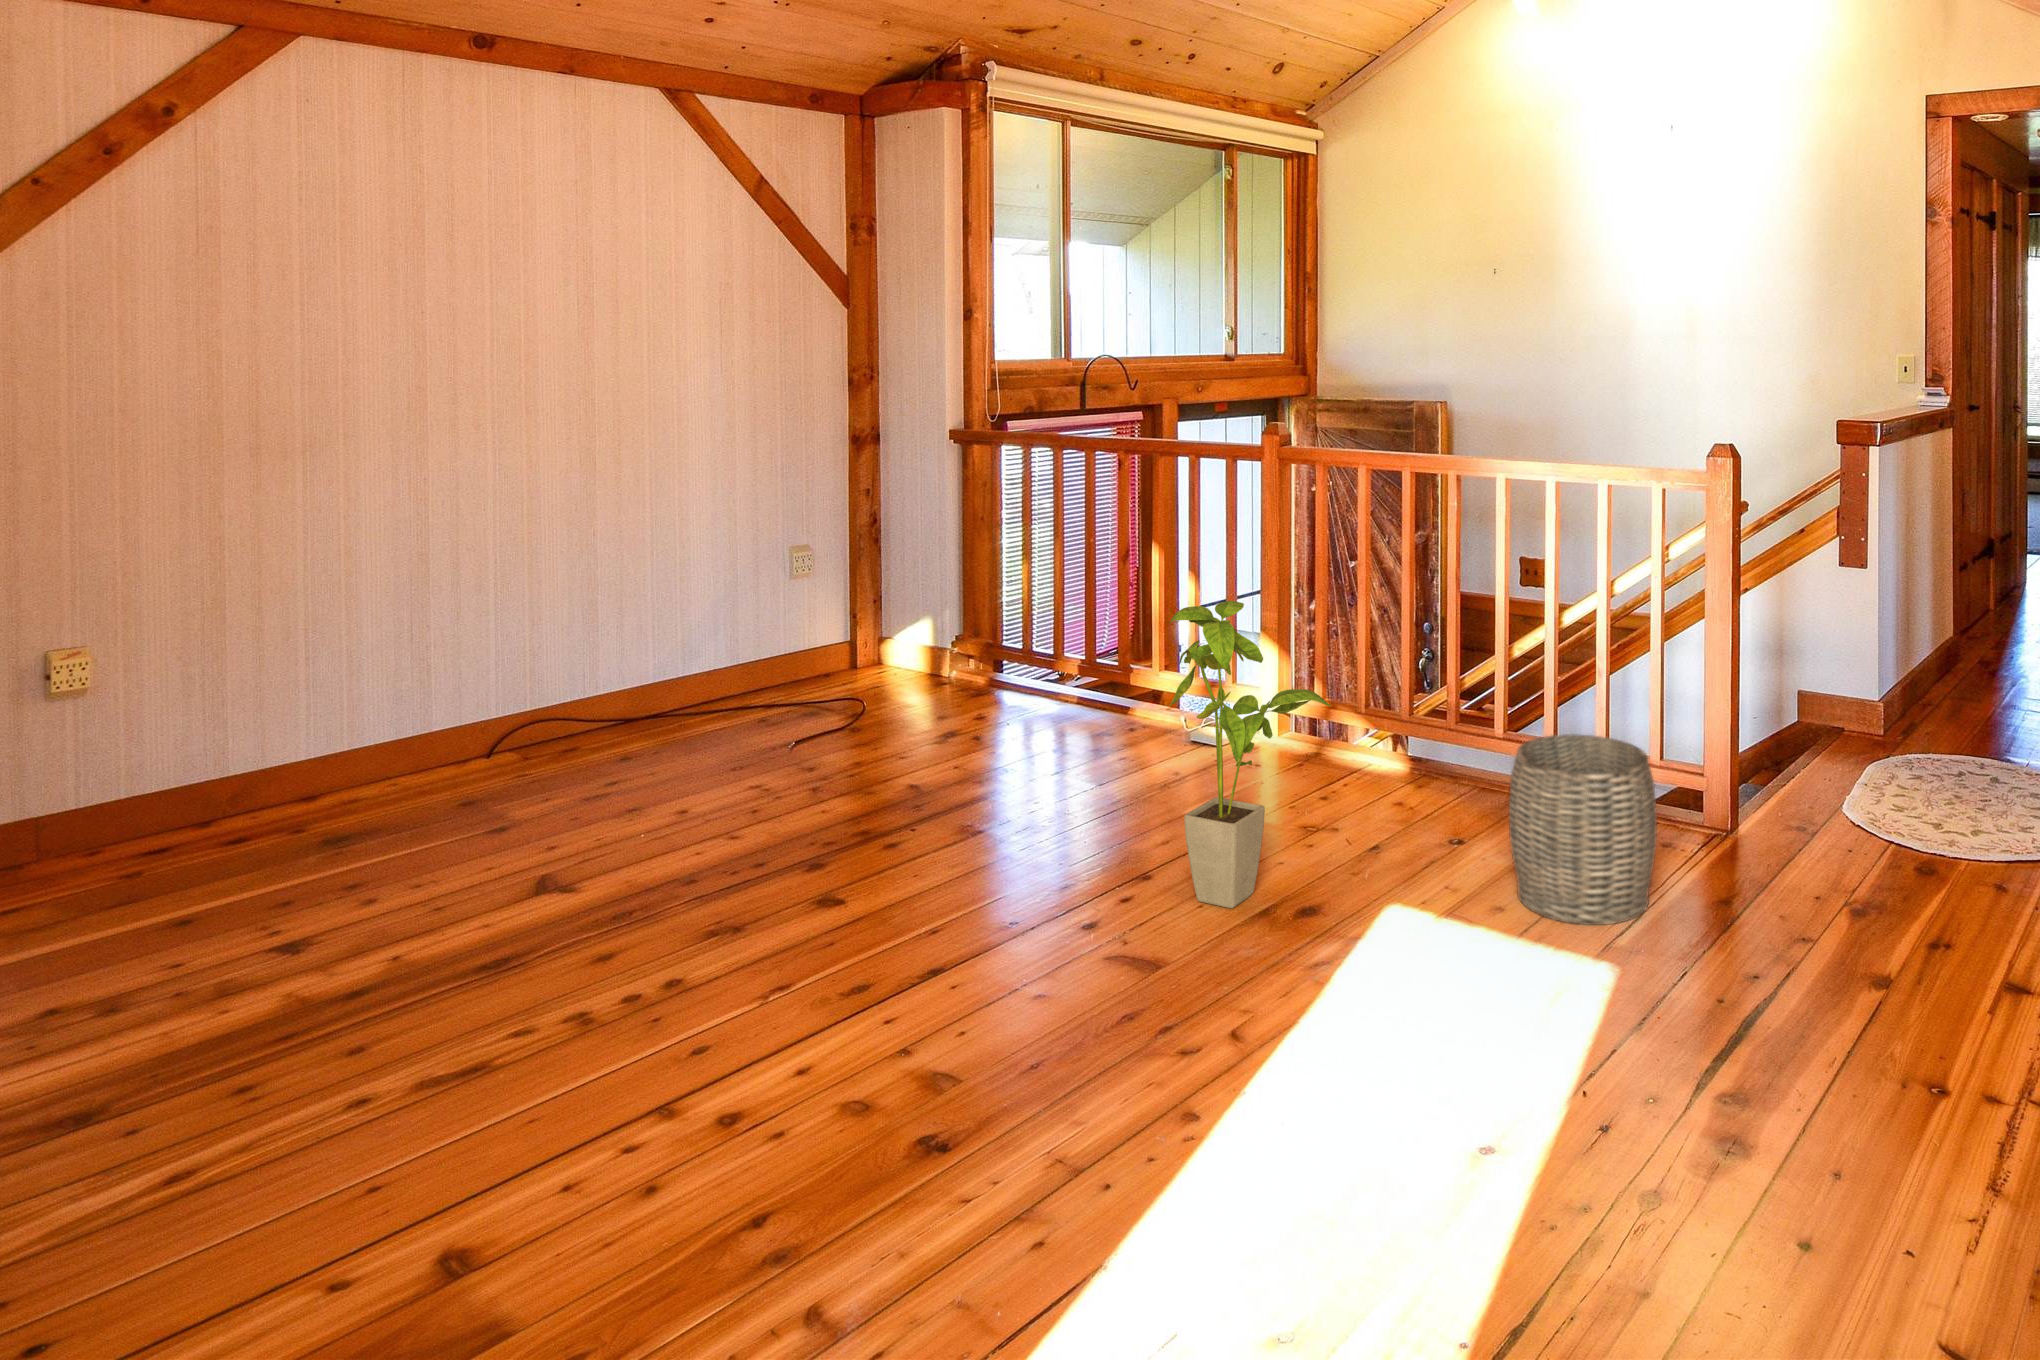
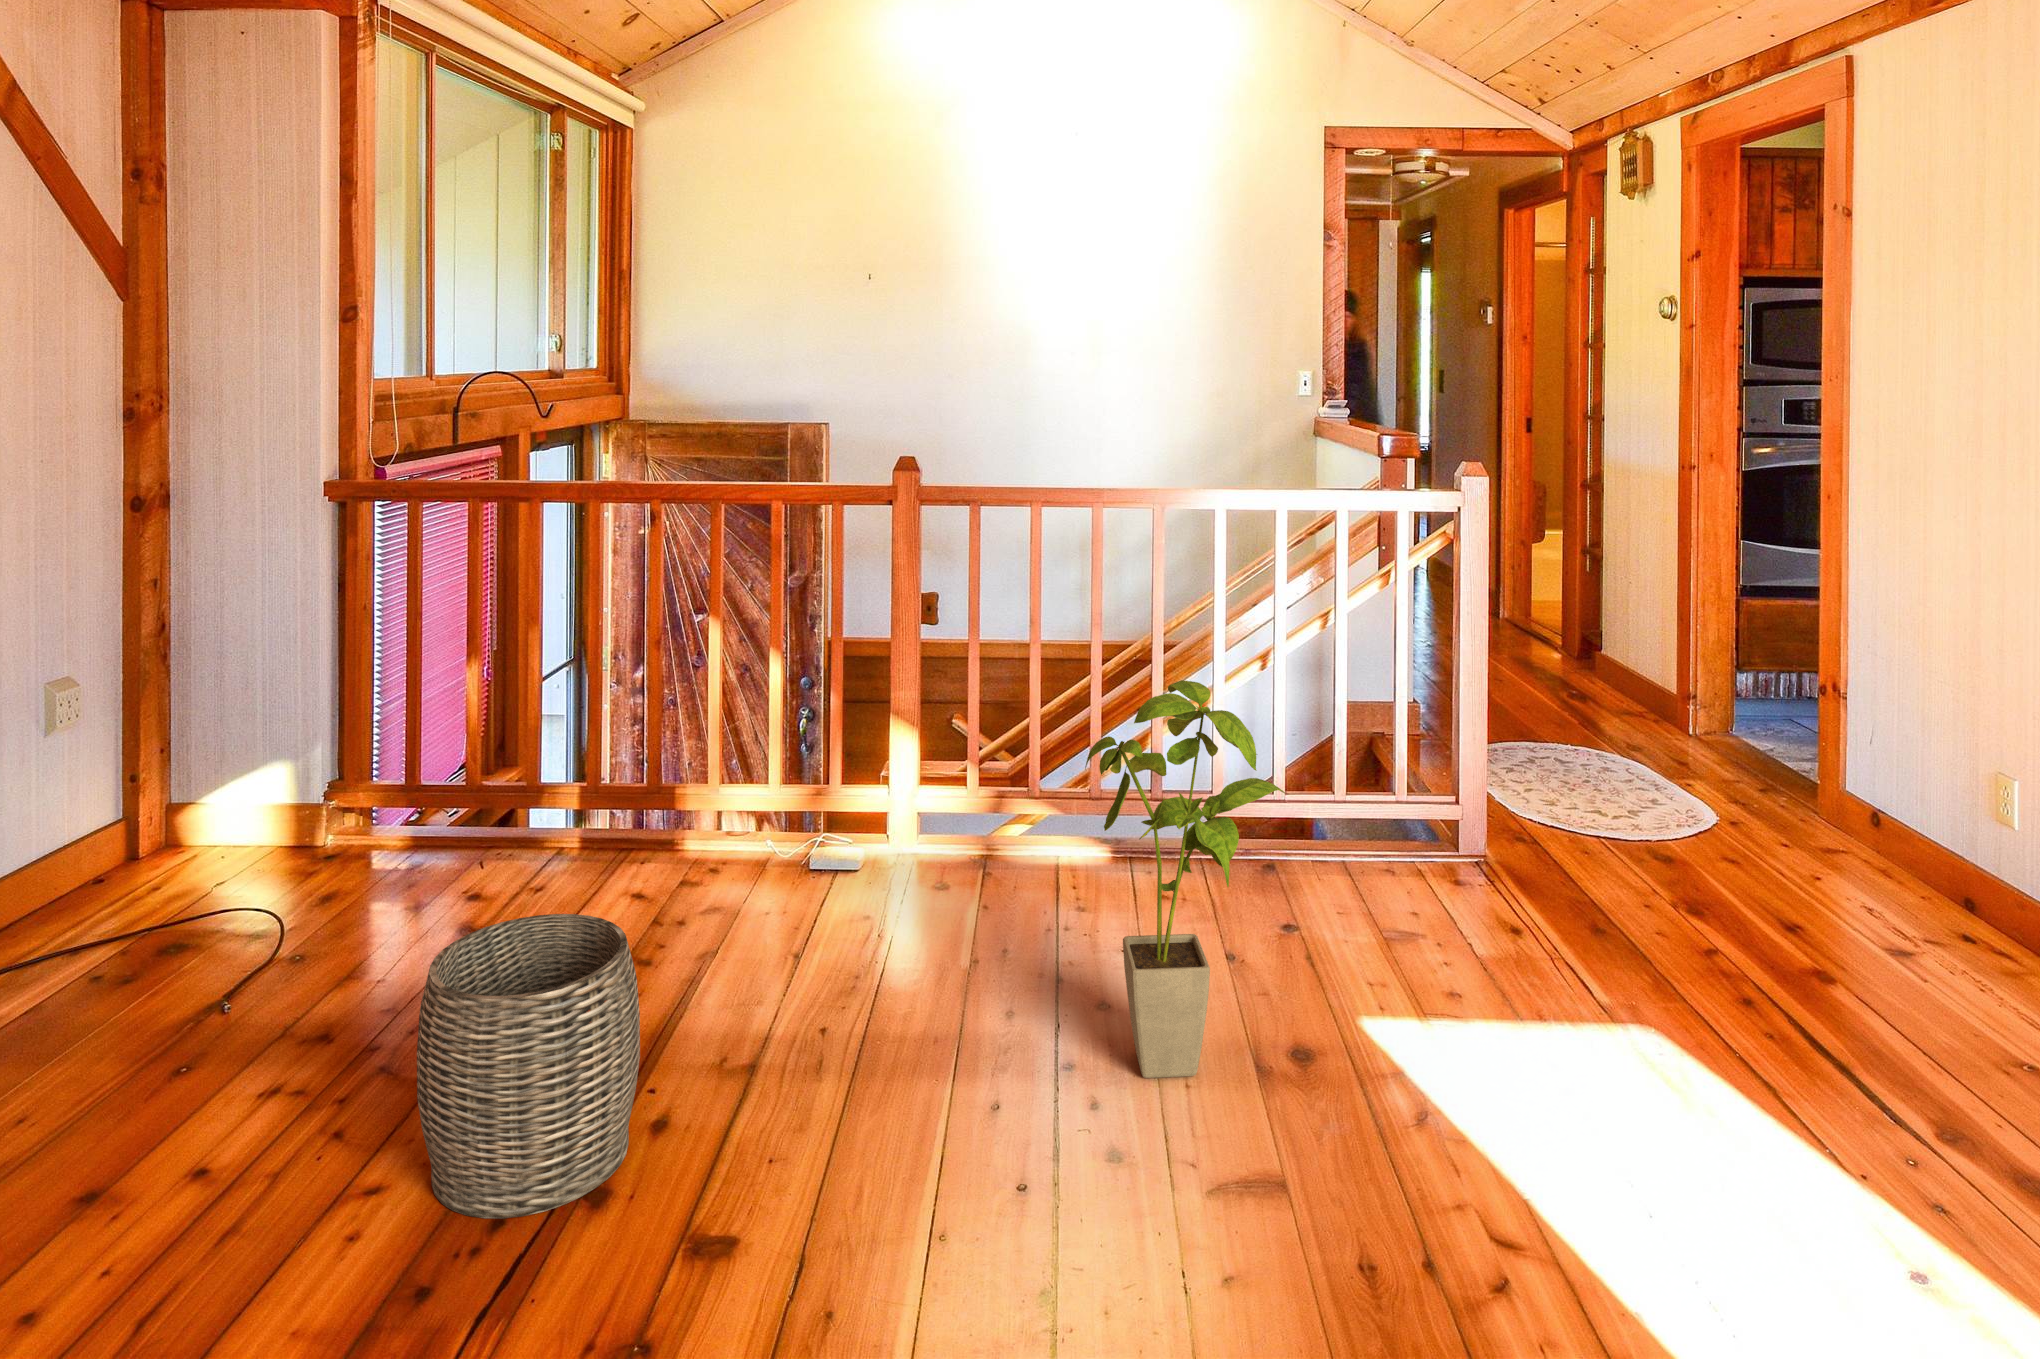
woven basket: present [1509,734,1657,925] -> present [417,914,640,1218]

